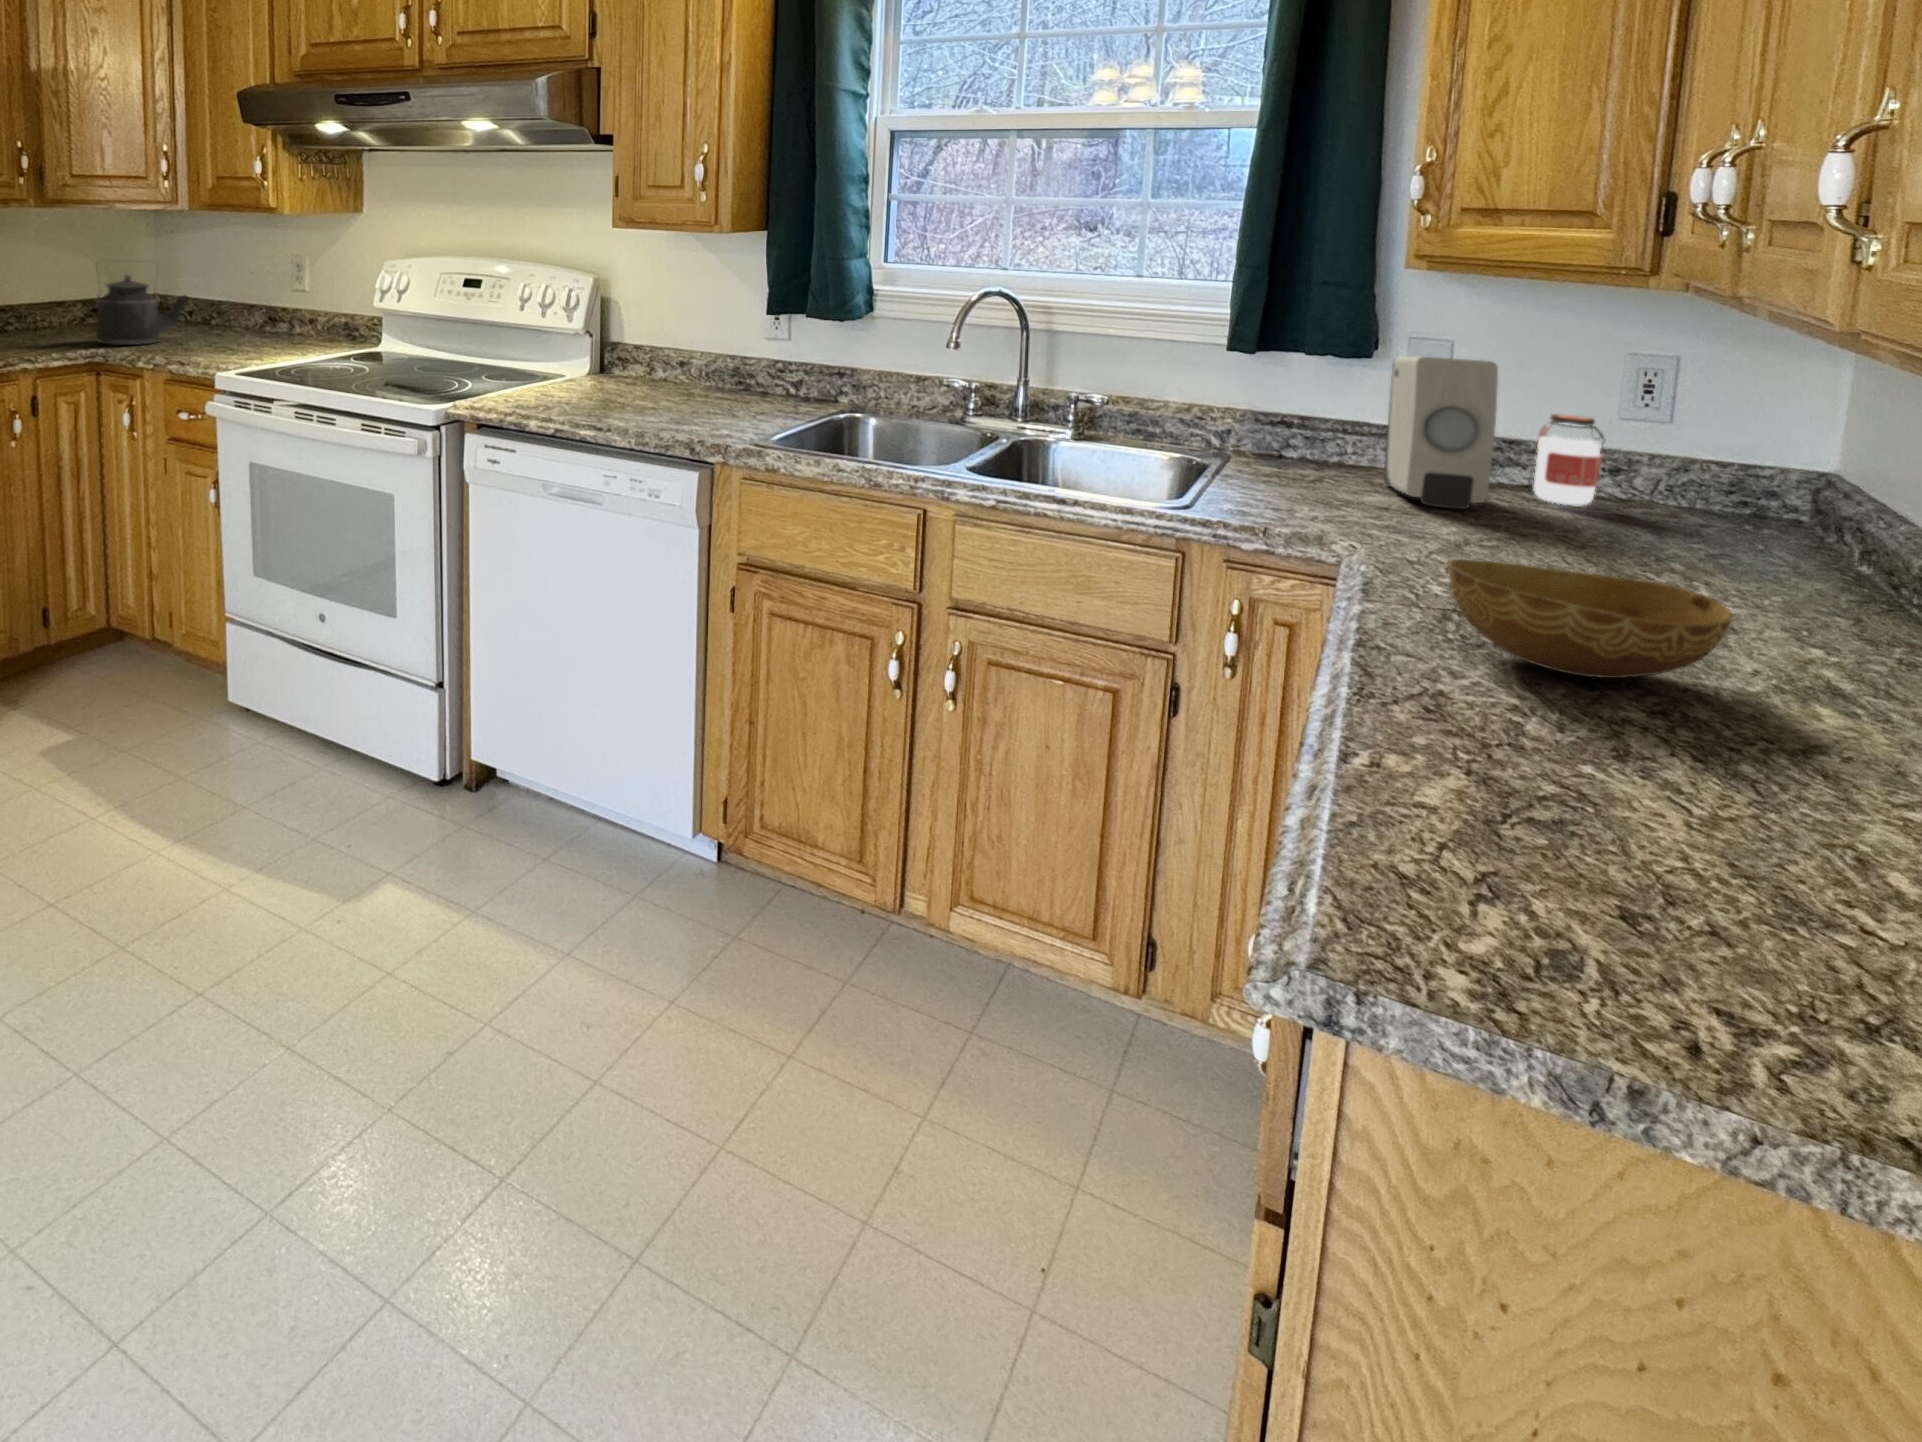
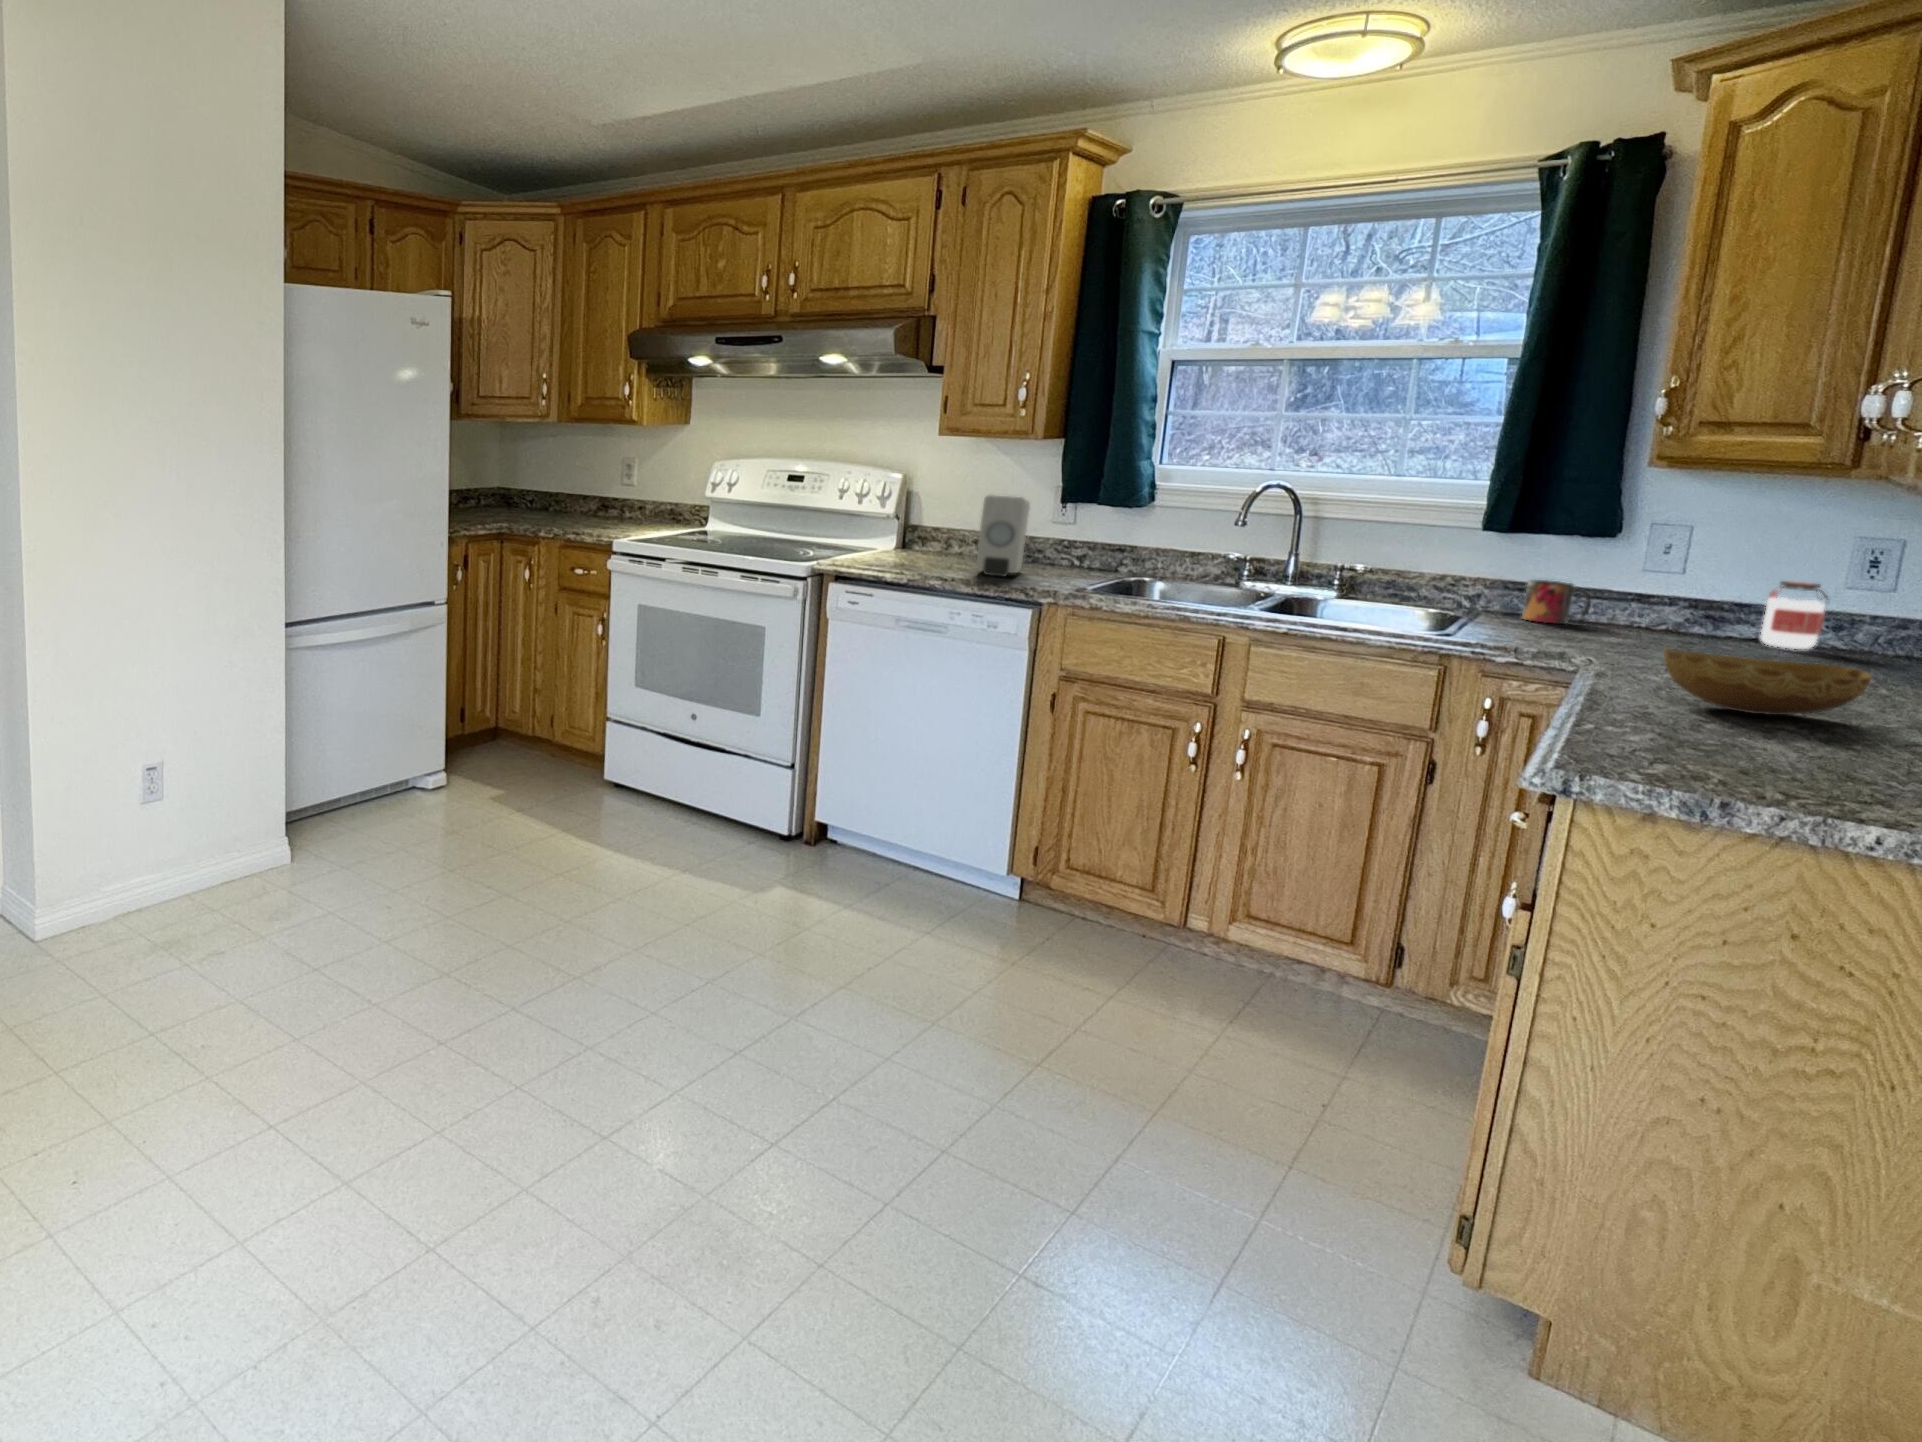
kettle: present [96,260,189,345] -> none [490,461,553,522]
soap dispenser: present [1383,356,1498,509] -> present [976,495,1030,576]
mug: none [1275,414,1349,473] -> present [1522,580,1591,624]

